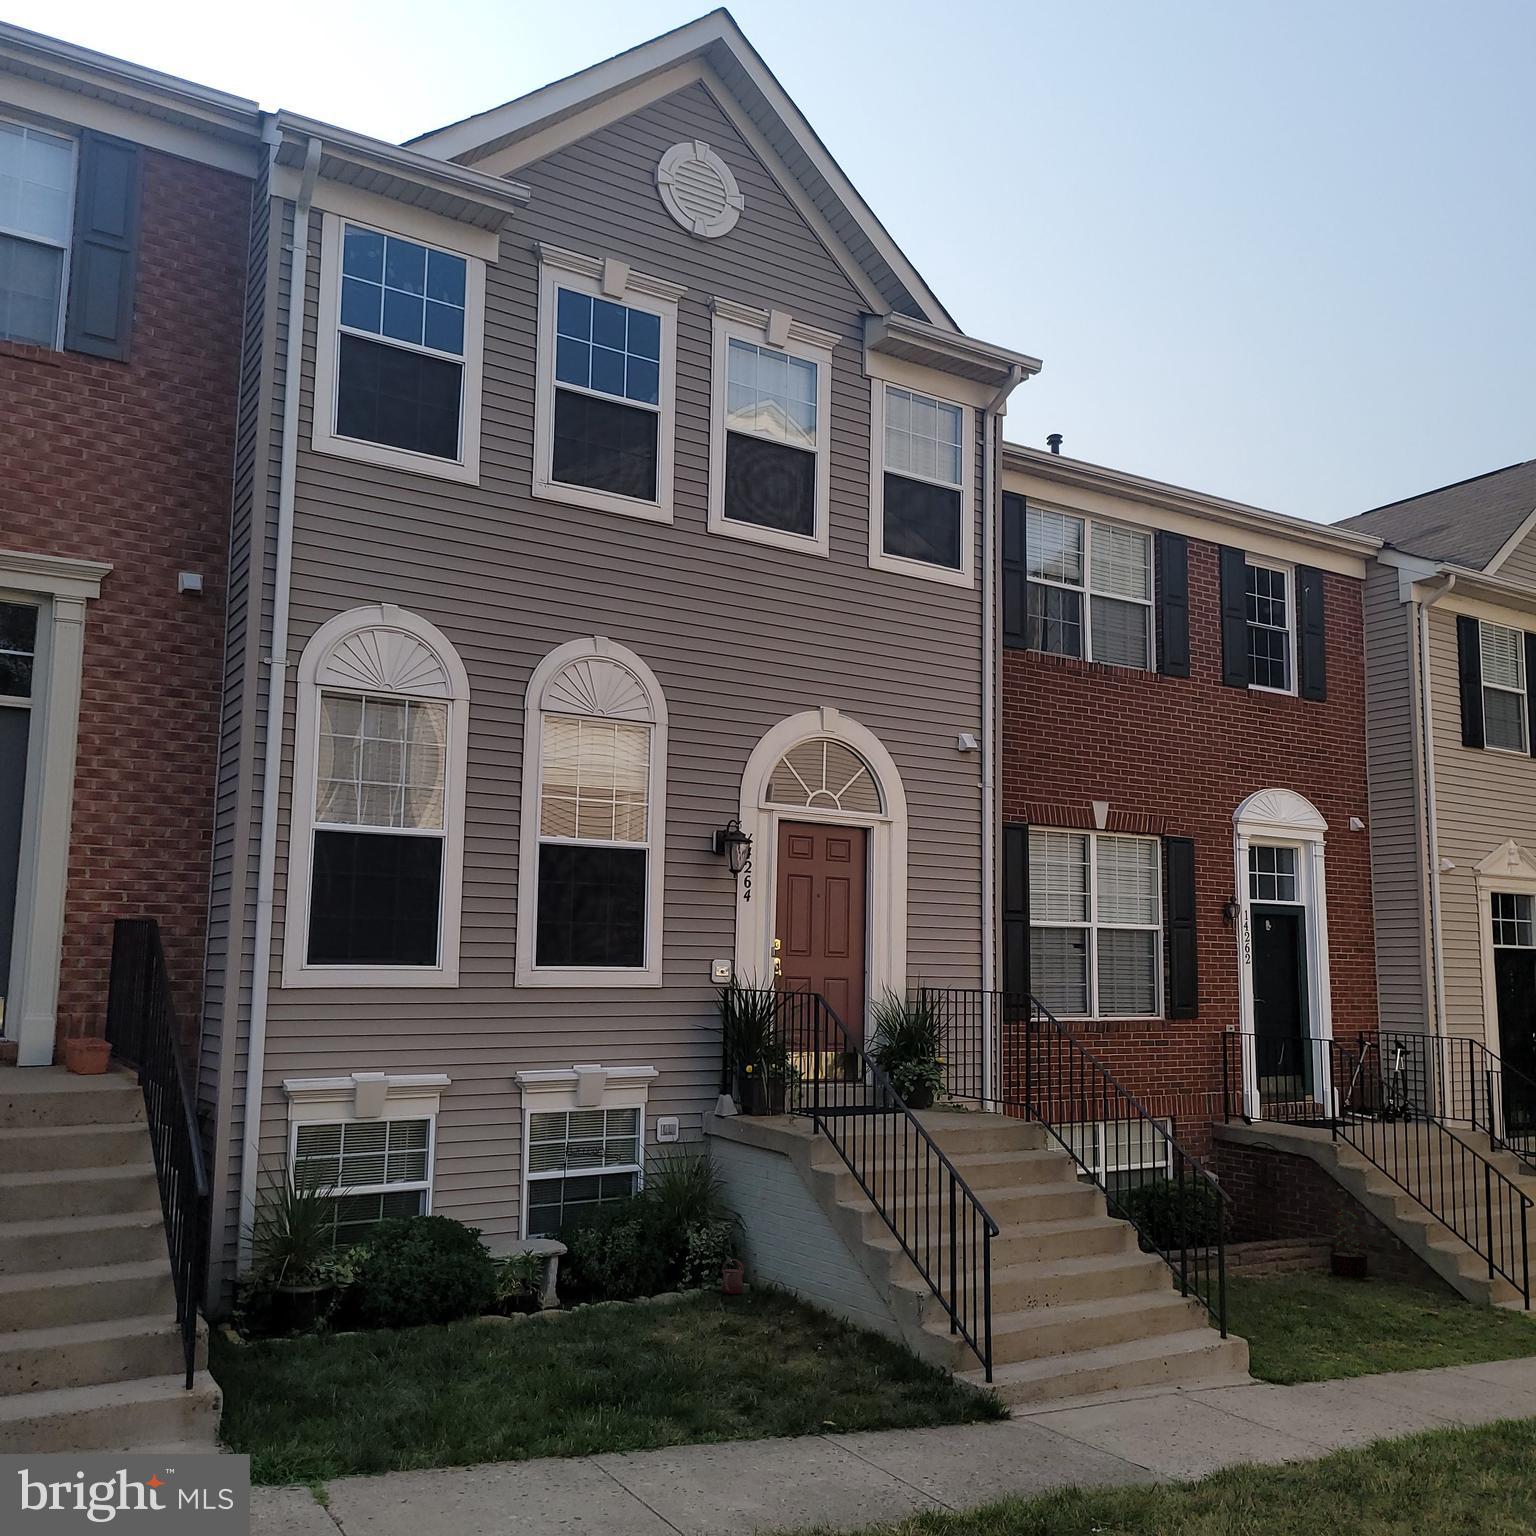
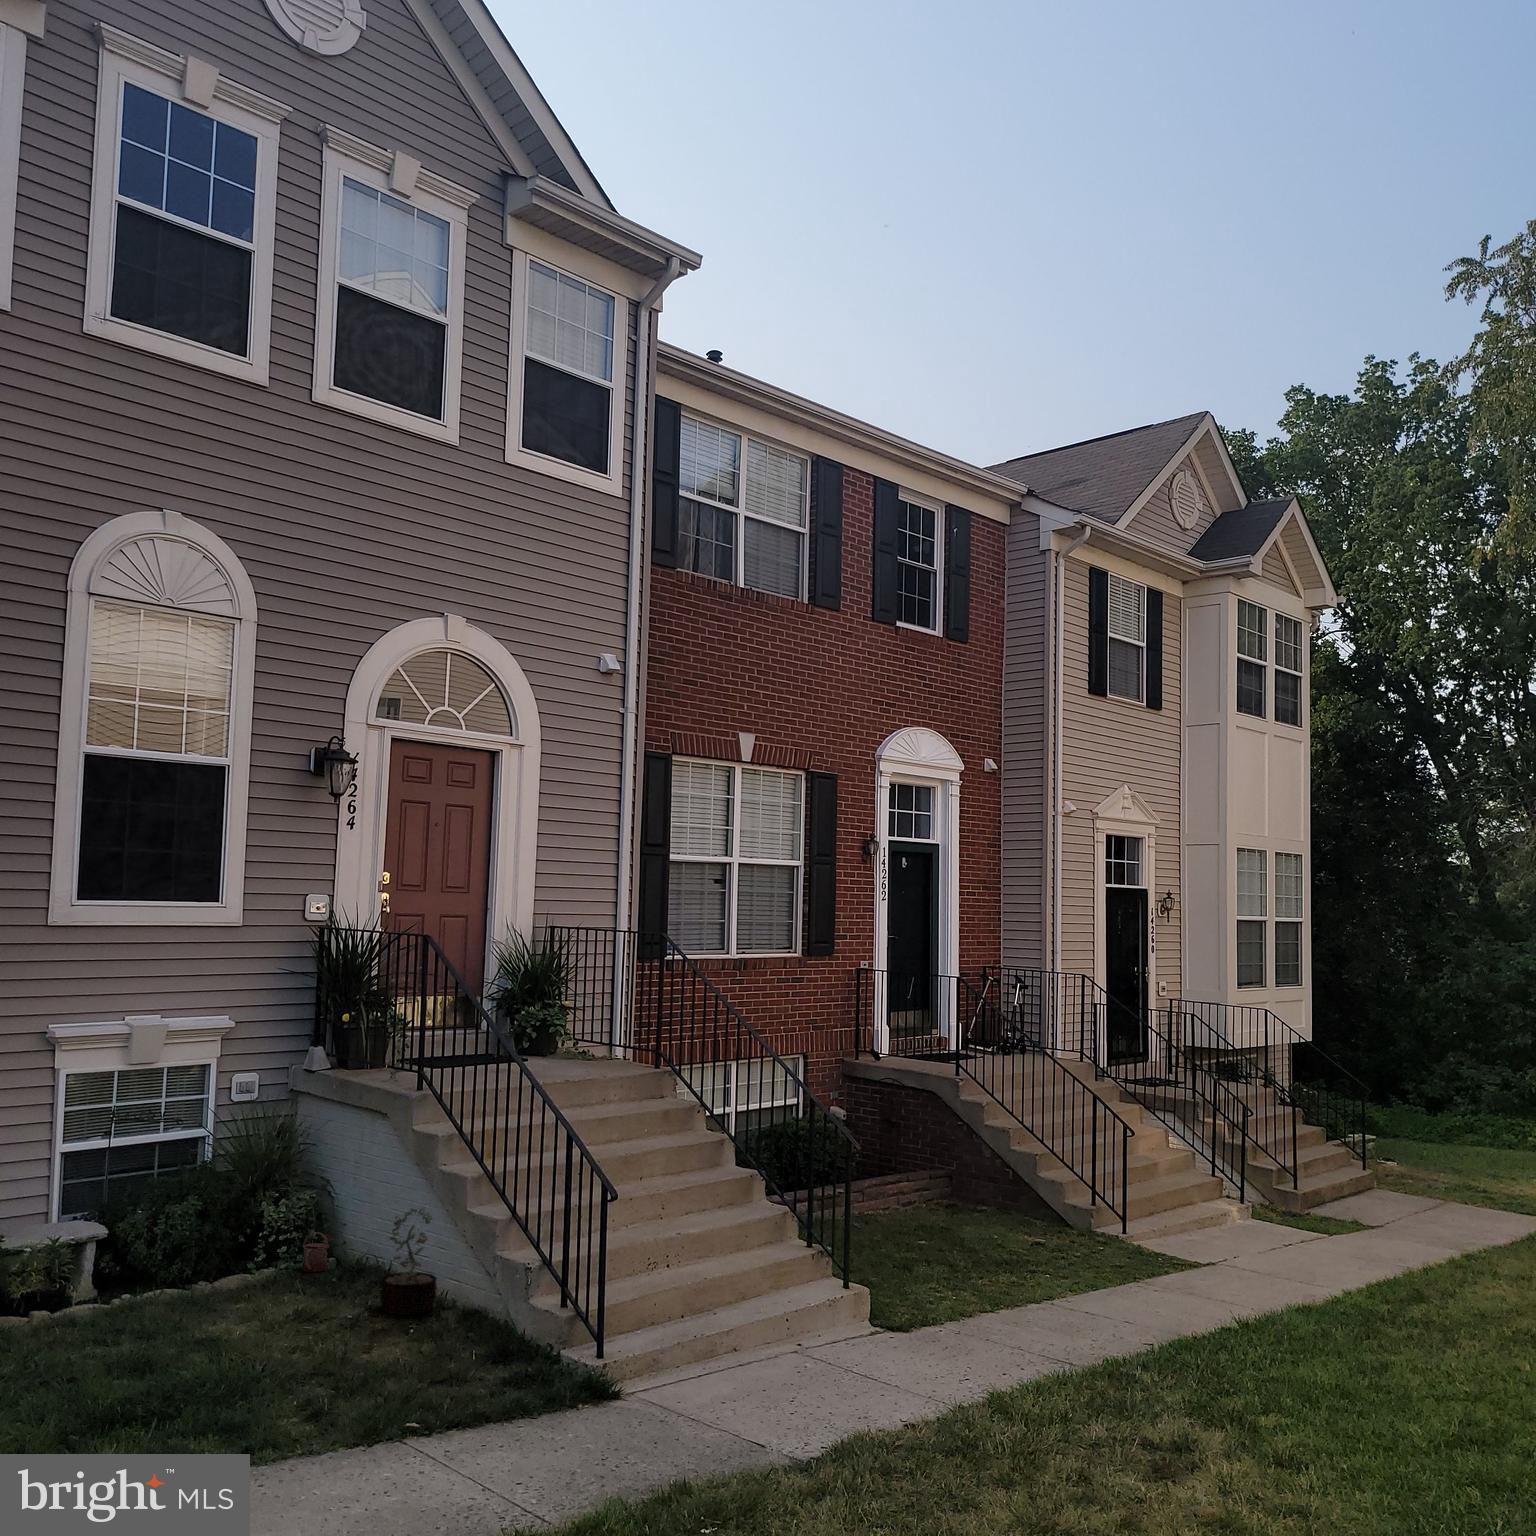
decorative plant: present [1330,1209,1368,1277] -> present [380,1209,437,1315]

